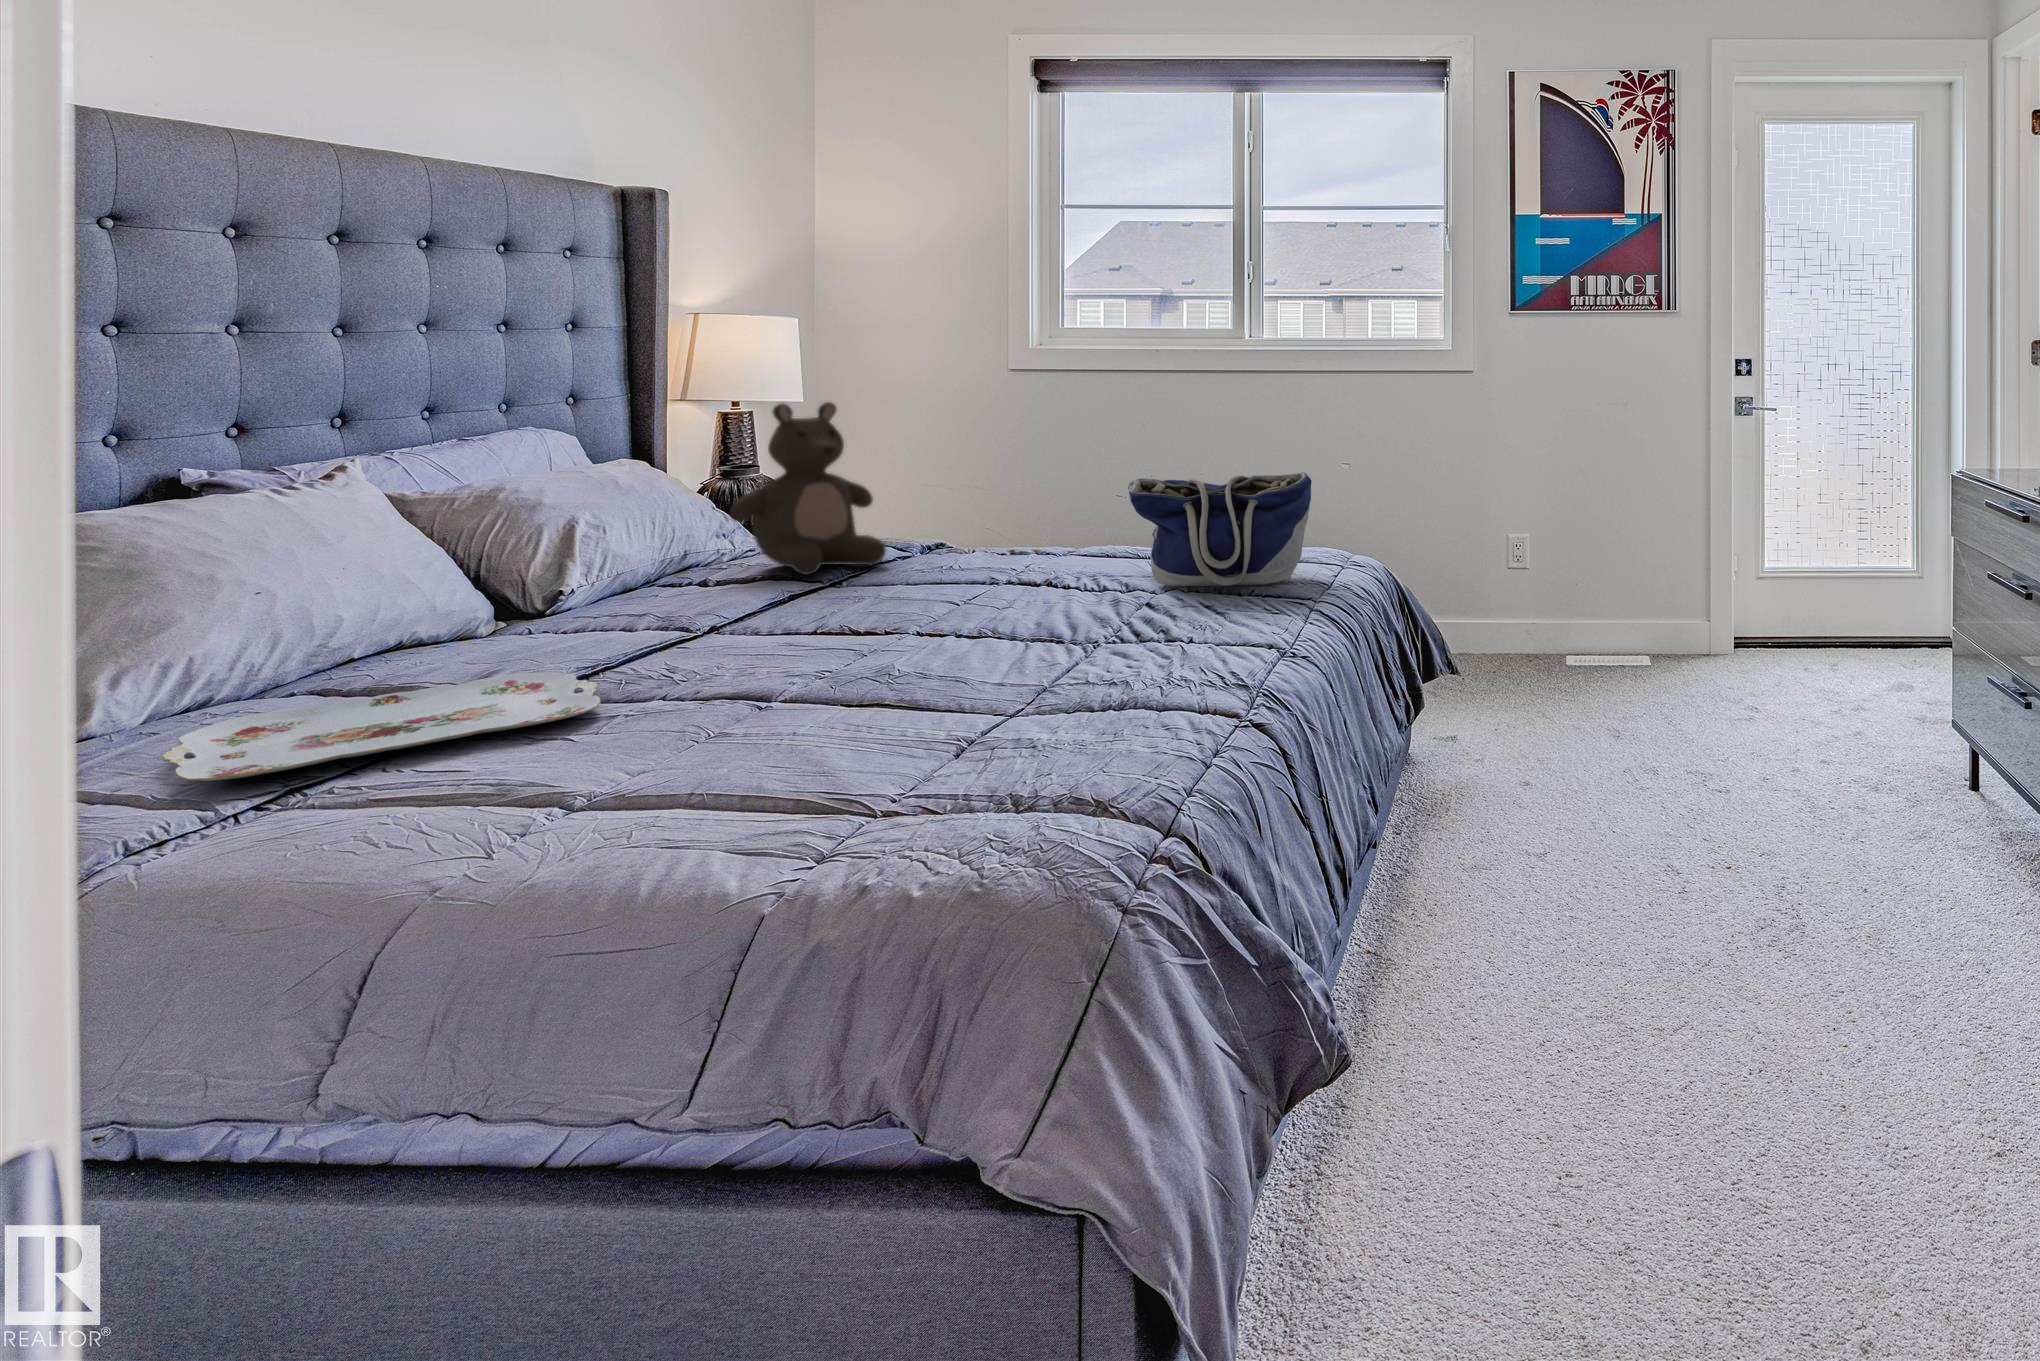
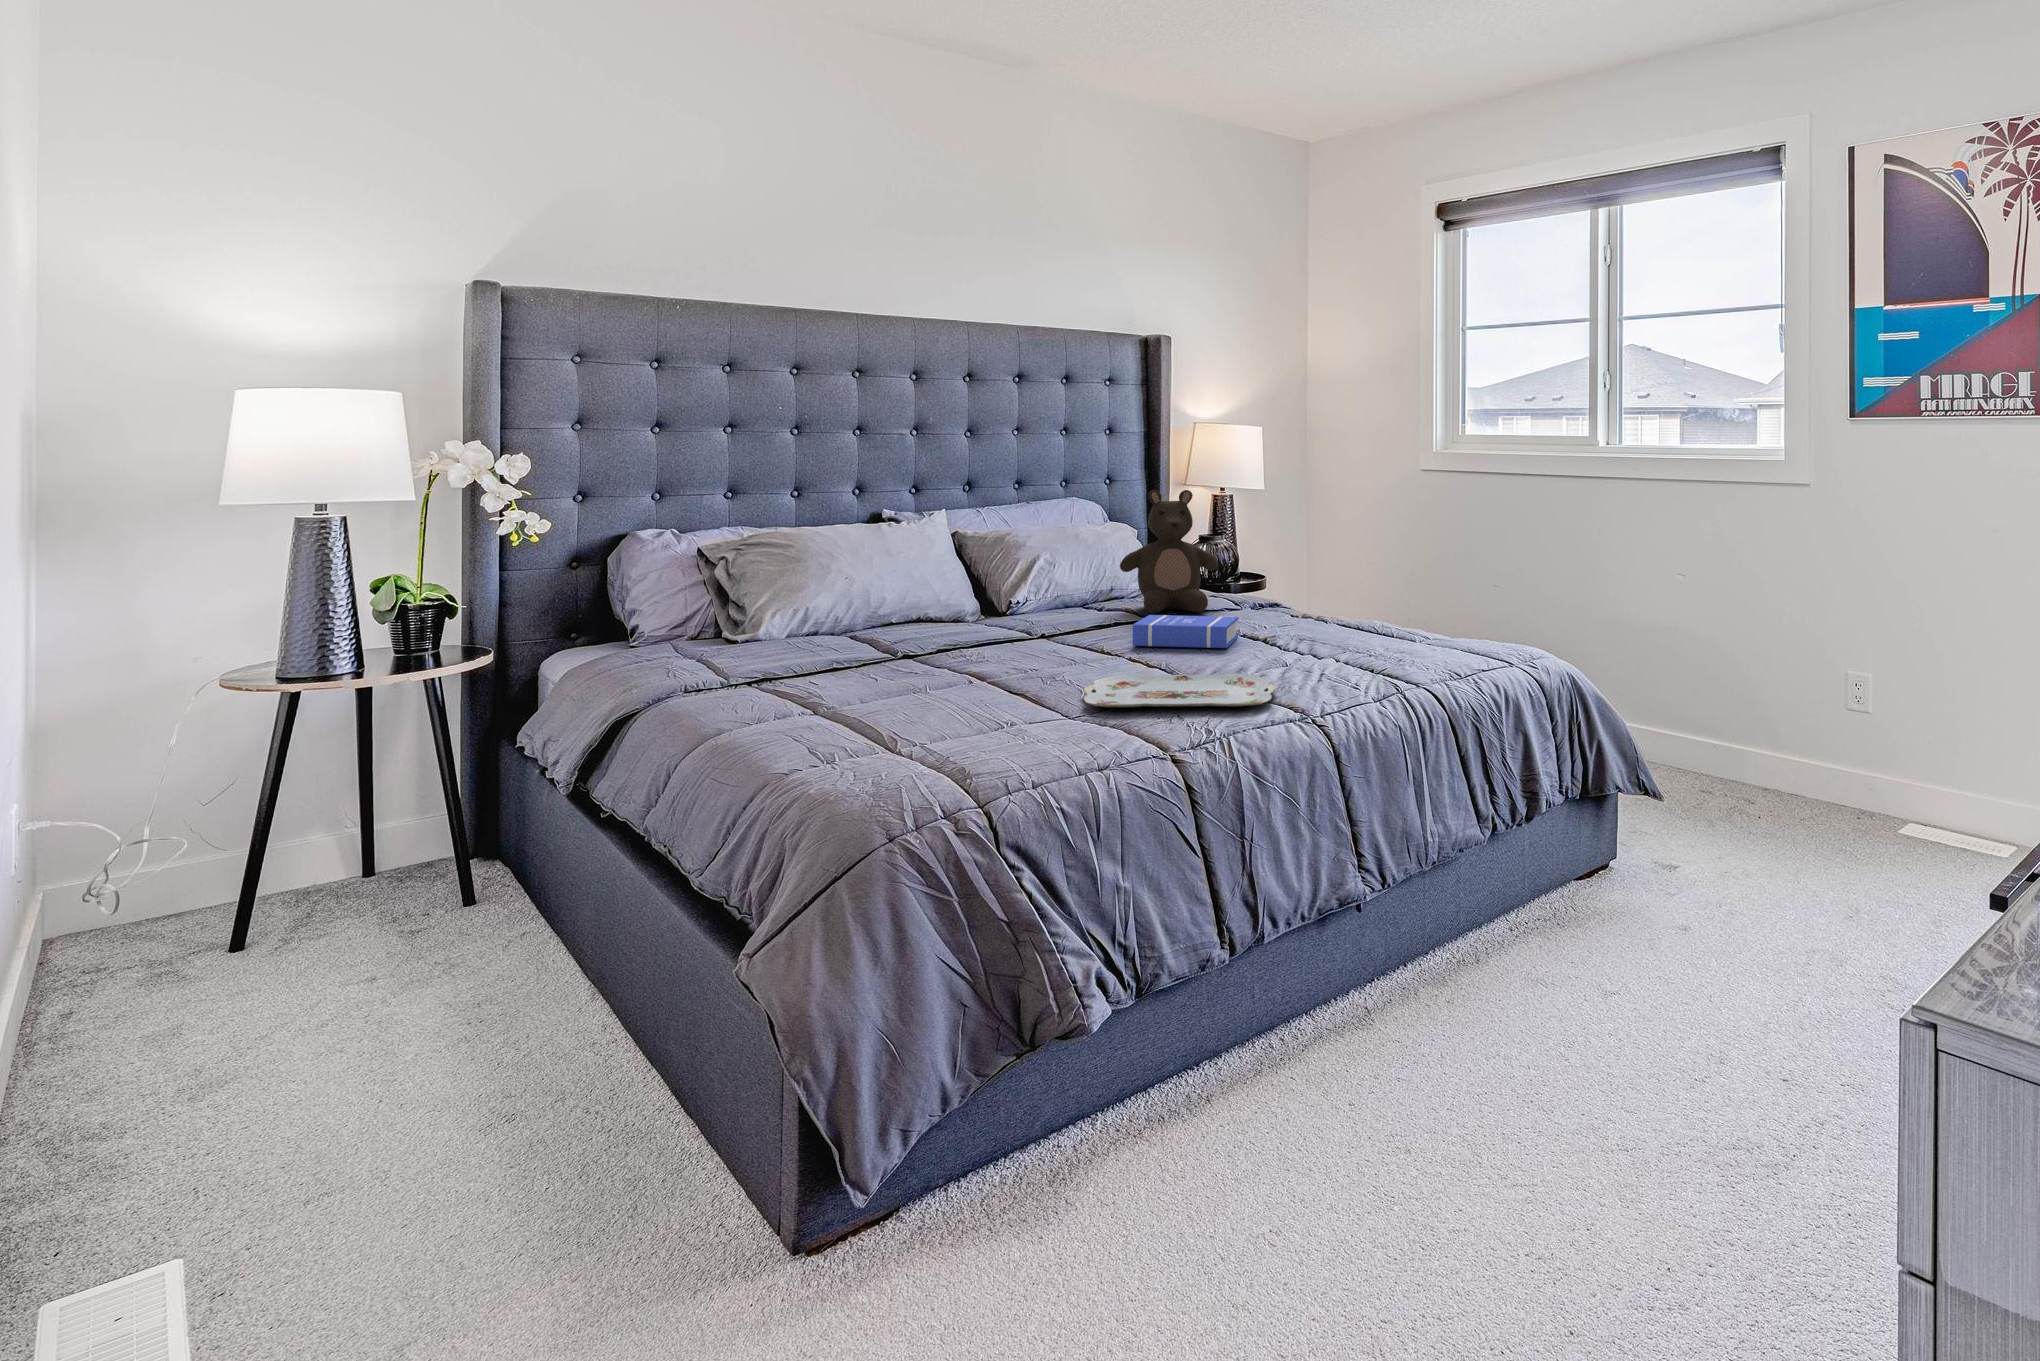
tote bag: present [1128,472,1312,586] -> none [1301,563,1445,665]
book: none [864,559,1021,617] -> present [1132,615,1238,648]
serving tray: present [161,673,601,781] -> present [1083,674,1276,707]

